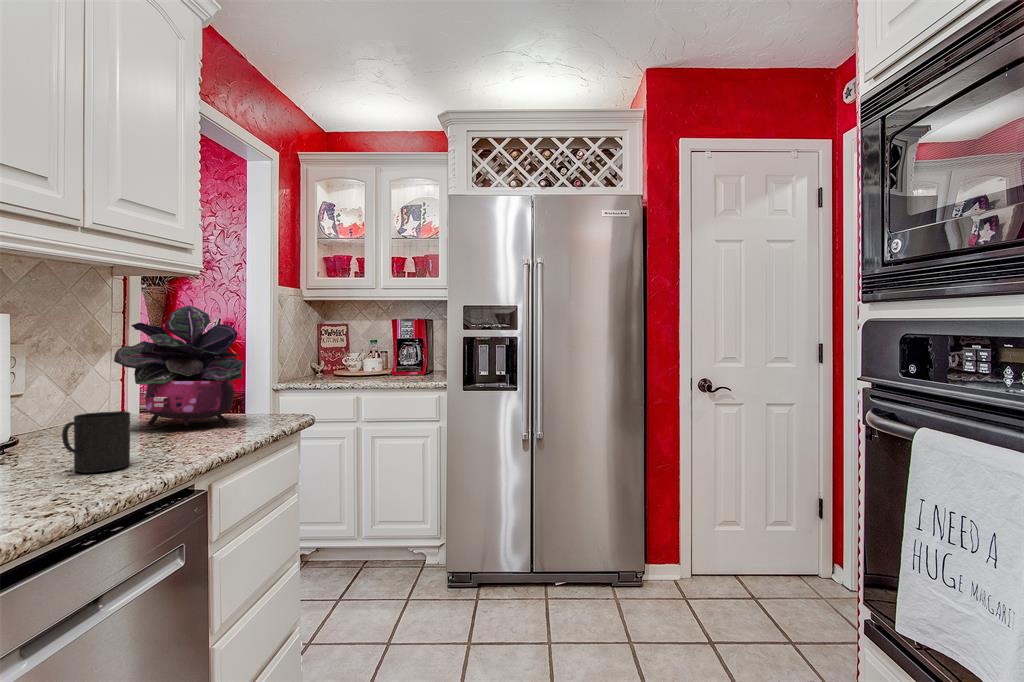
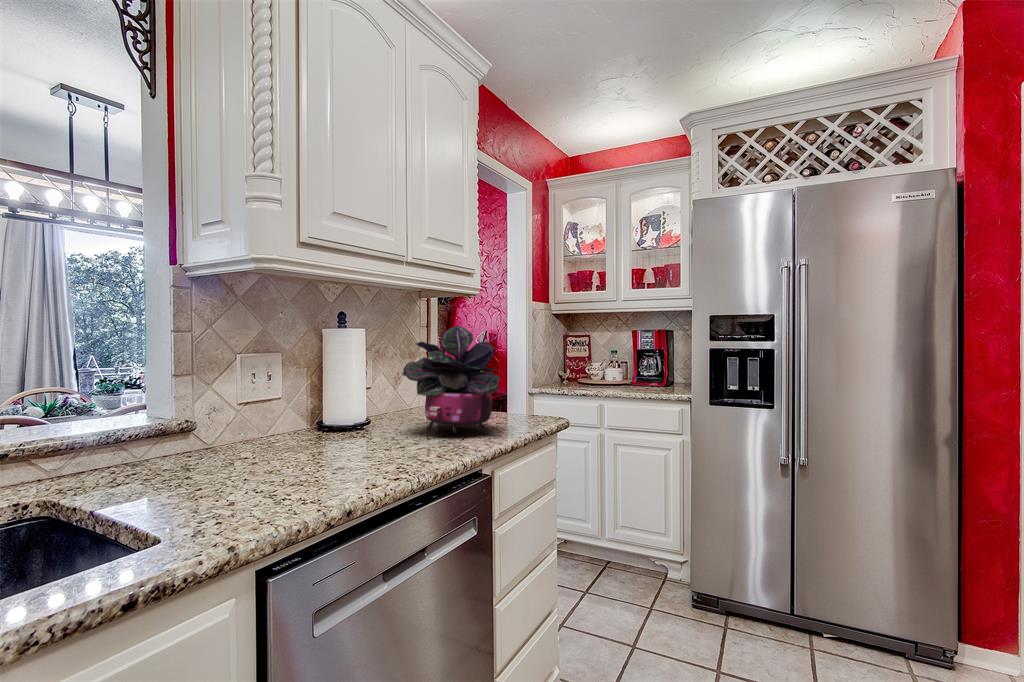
mug: present [62,411,130,473] -> none [357,424,406,479]

